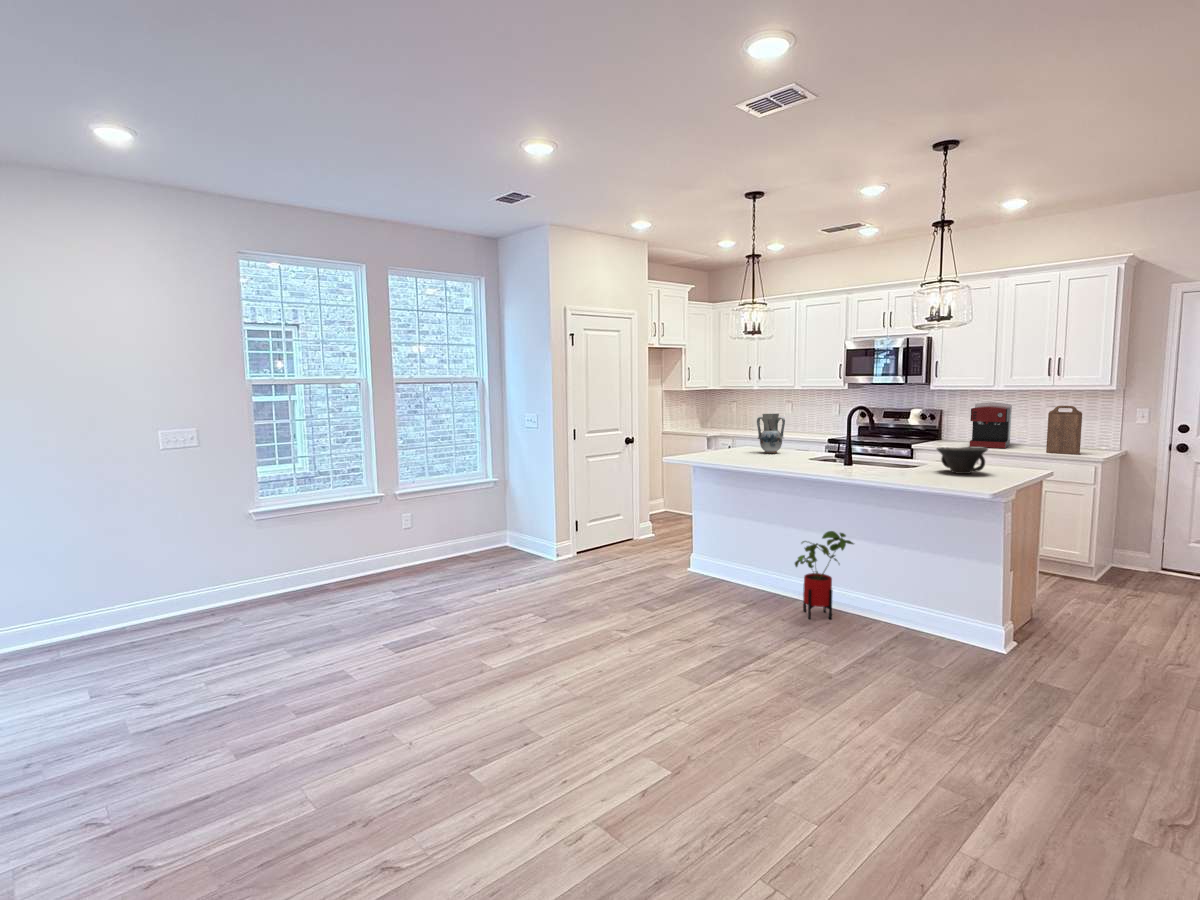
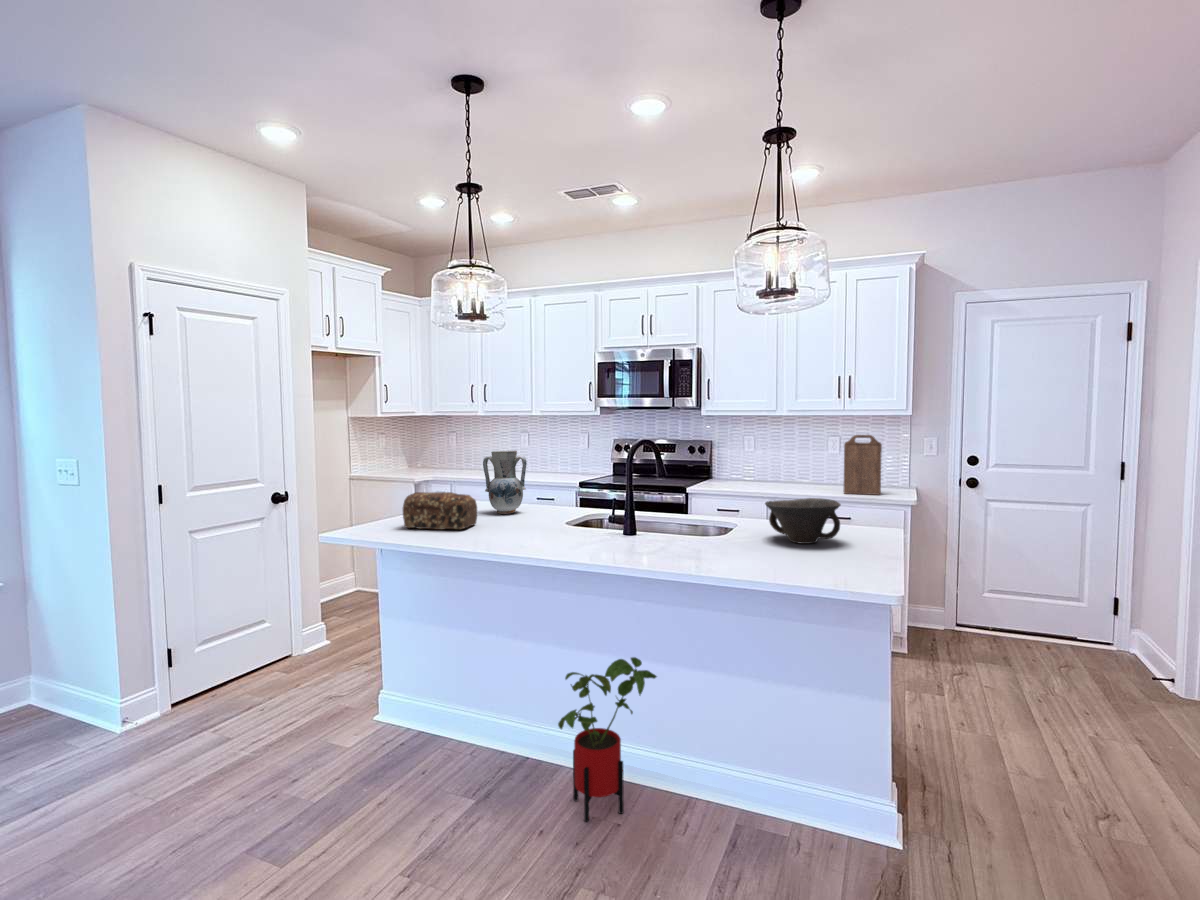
coffee maker: present [970,402,1012,448] -> none [754,431,796,489]
bread loaf: none [709,437,753,459] -> present [403,492,477,529]

